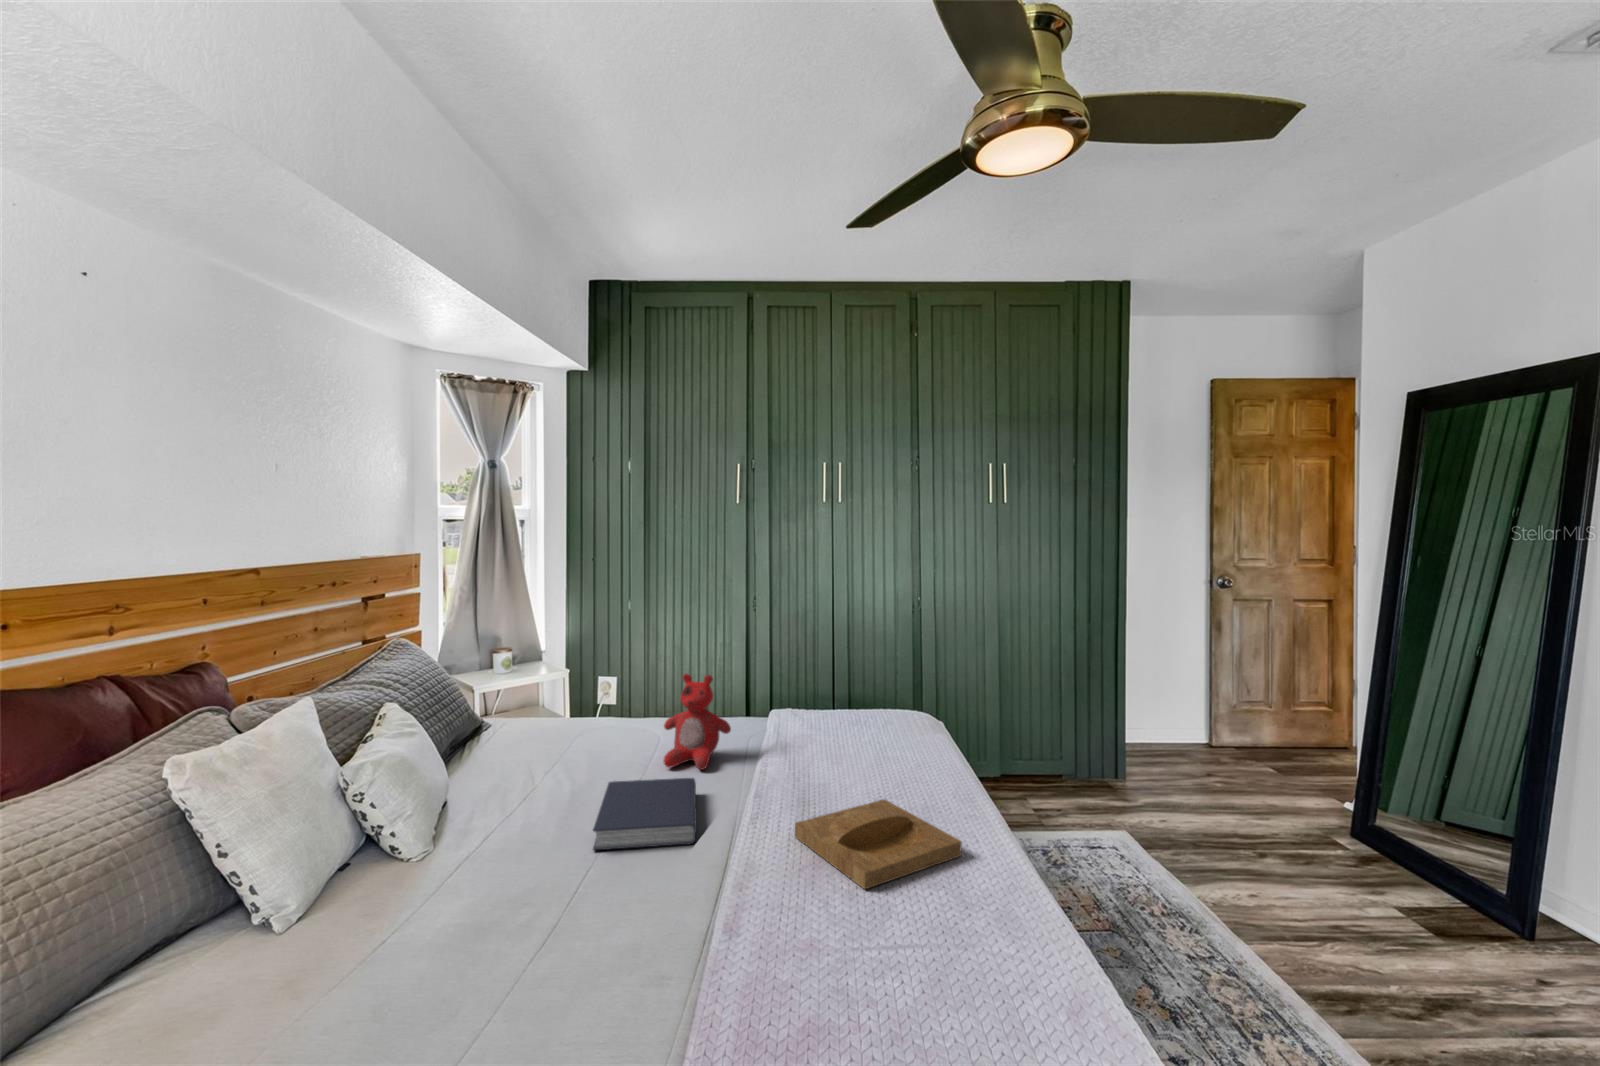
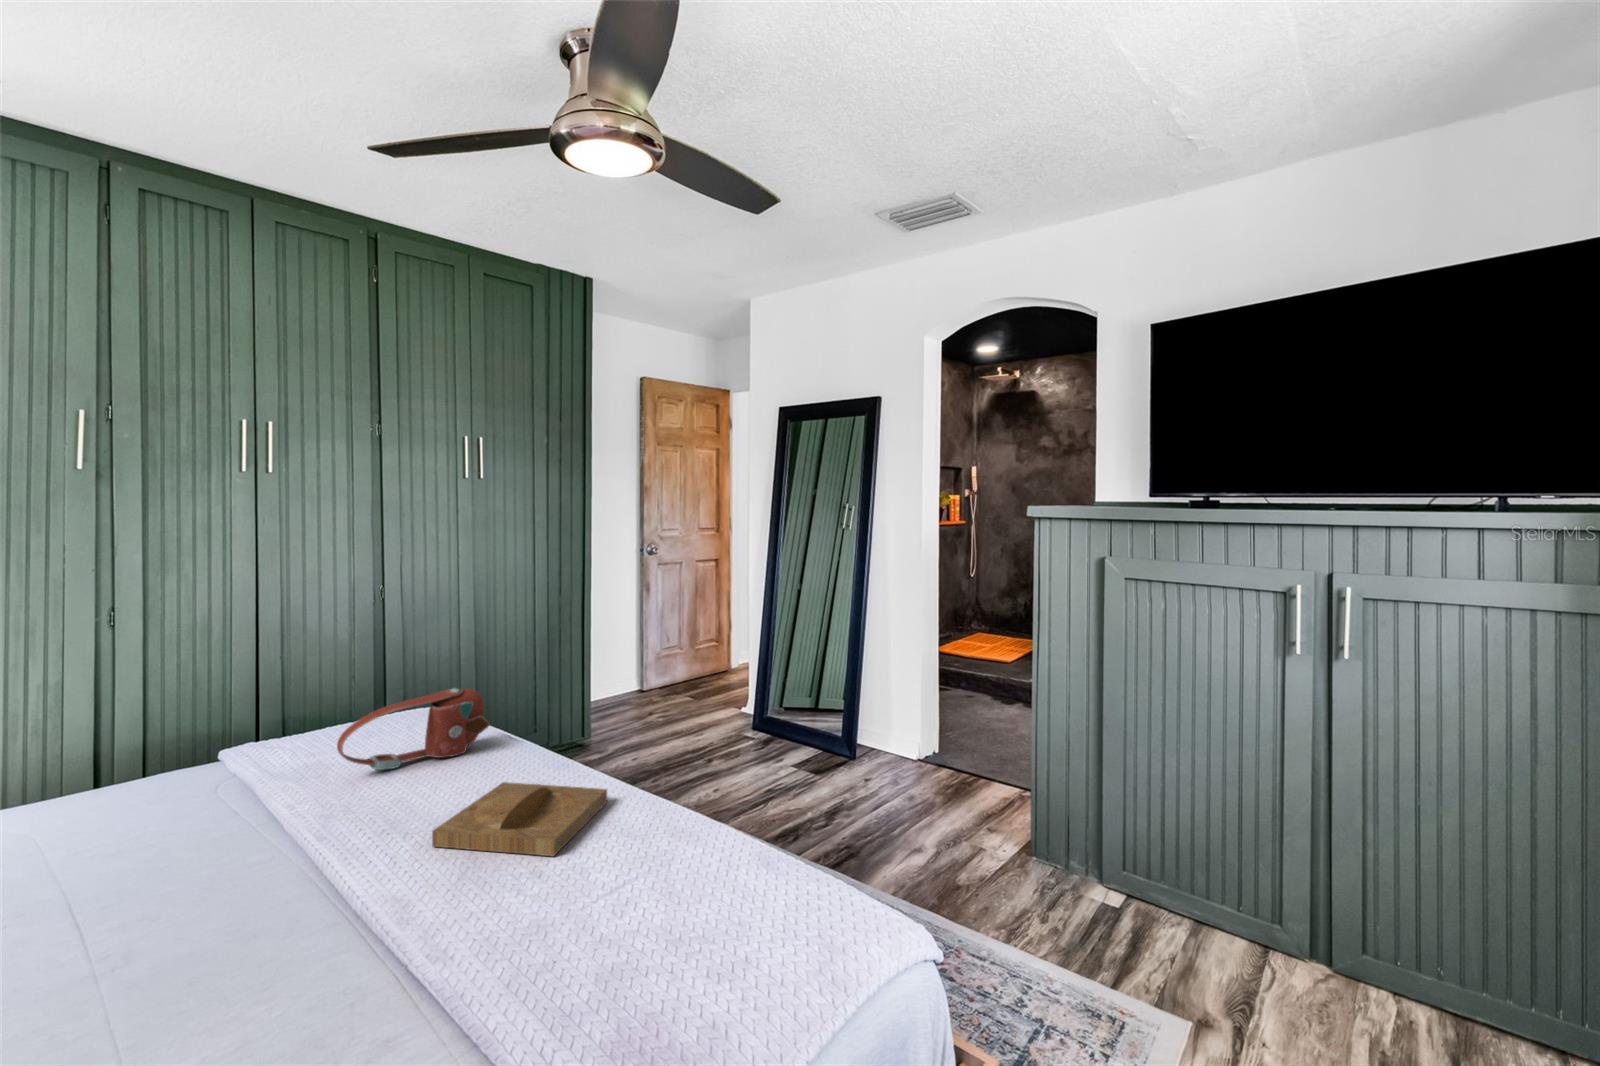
stuffed bear: present [663,674,731,770] -> none [99,704,232,849]
handbag: none [793,699,916,762] -> present [337,688,490,770]
book: present [593,778,697,851] -> none [63,840,296,974]

